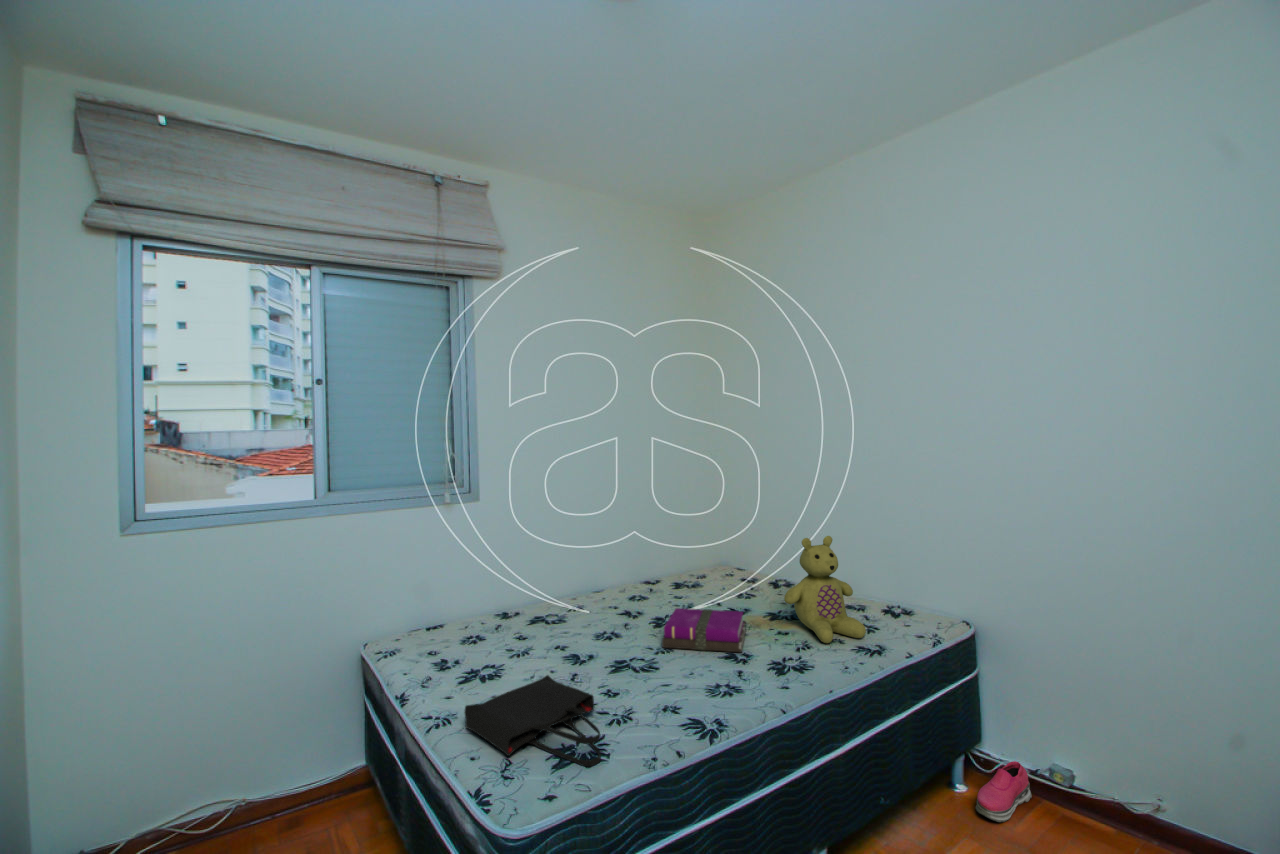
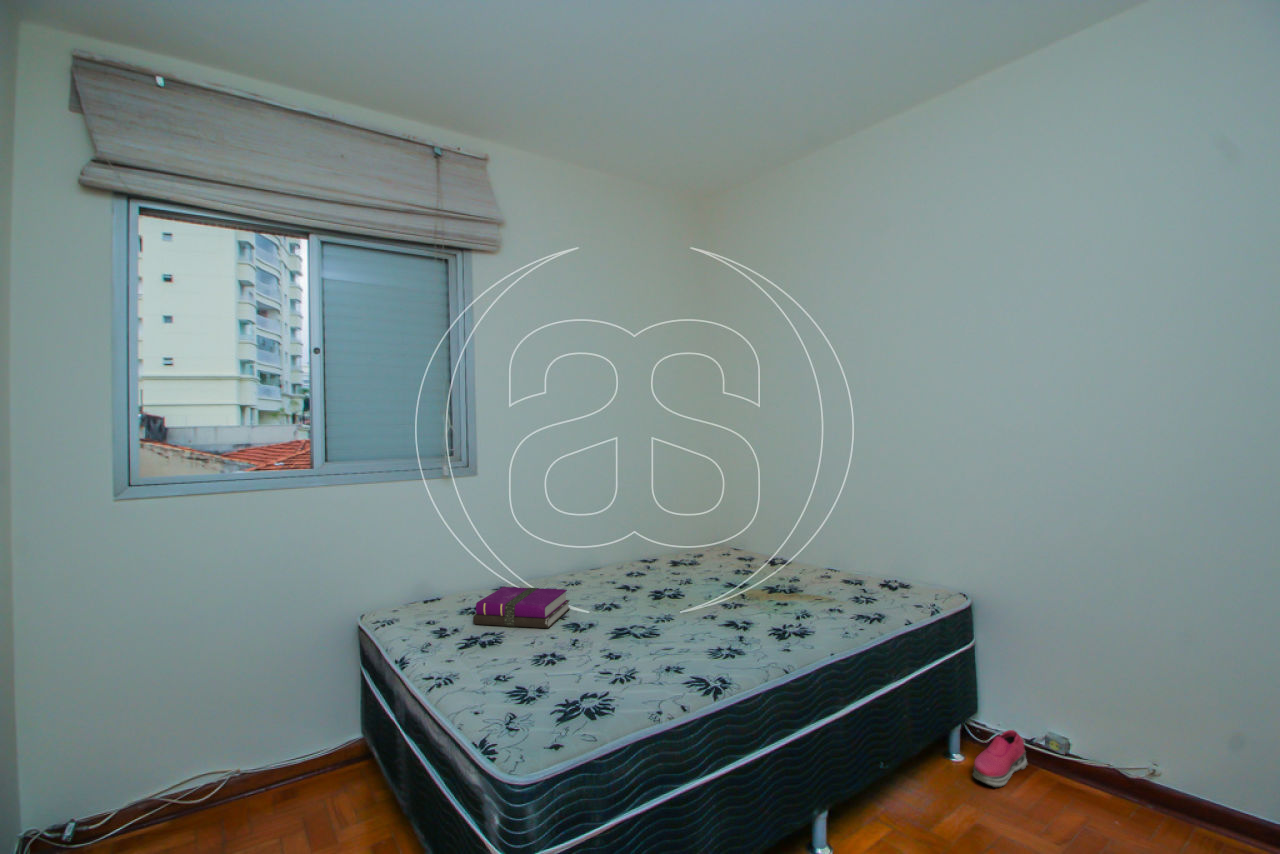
stuffed bear: present [784,536,866,643] -> none [784,508,865,613]
notebook: present [662,608,746,652] -> present [473,587,570,628]
tote bag: present [465,675,601,766] -> none [468,639,605,718]

